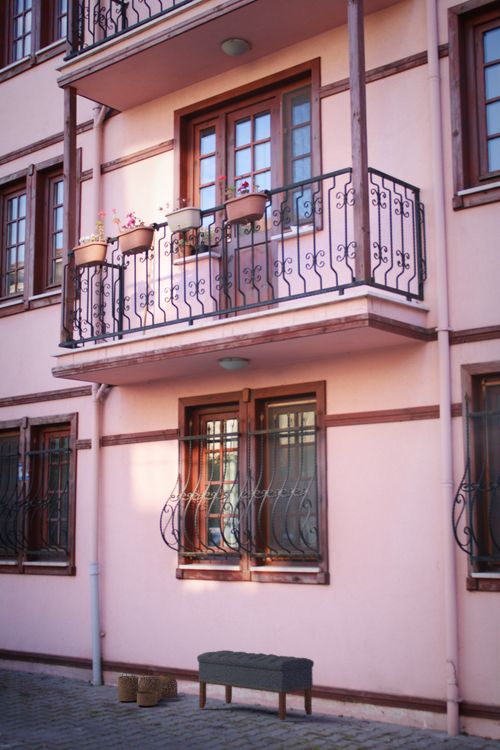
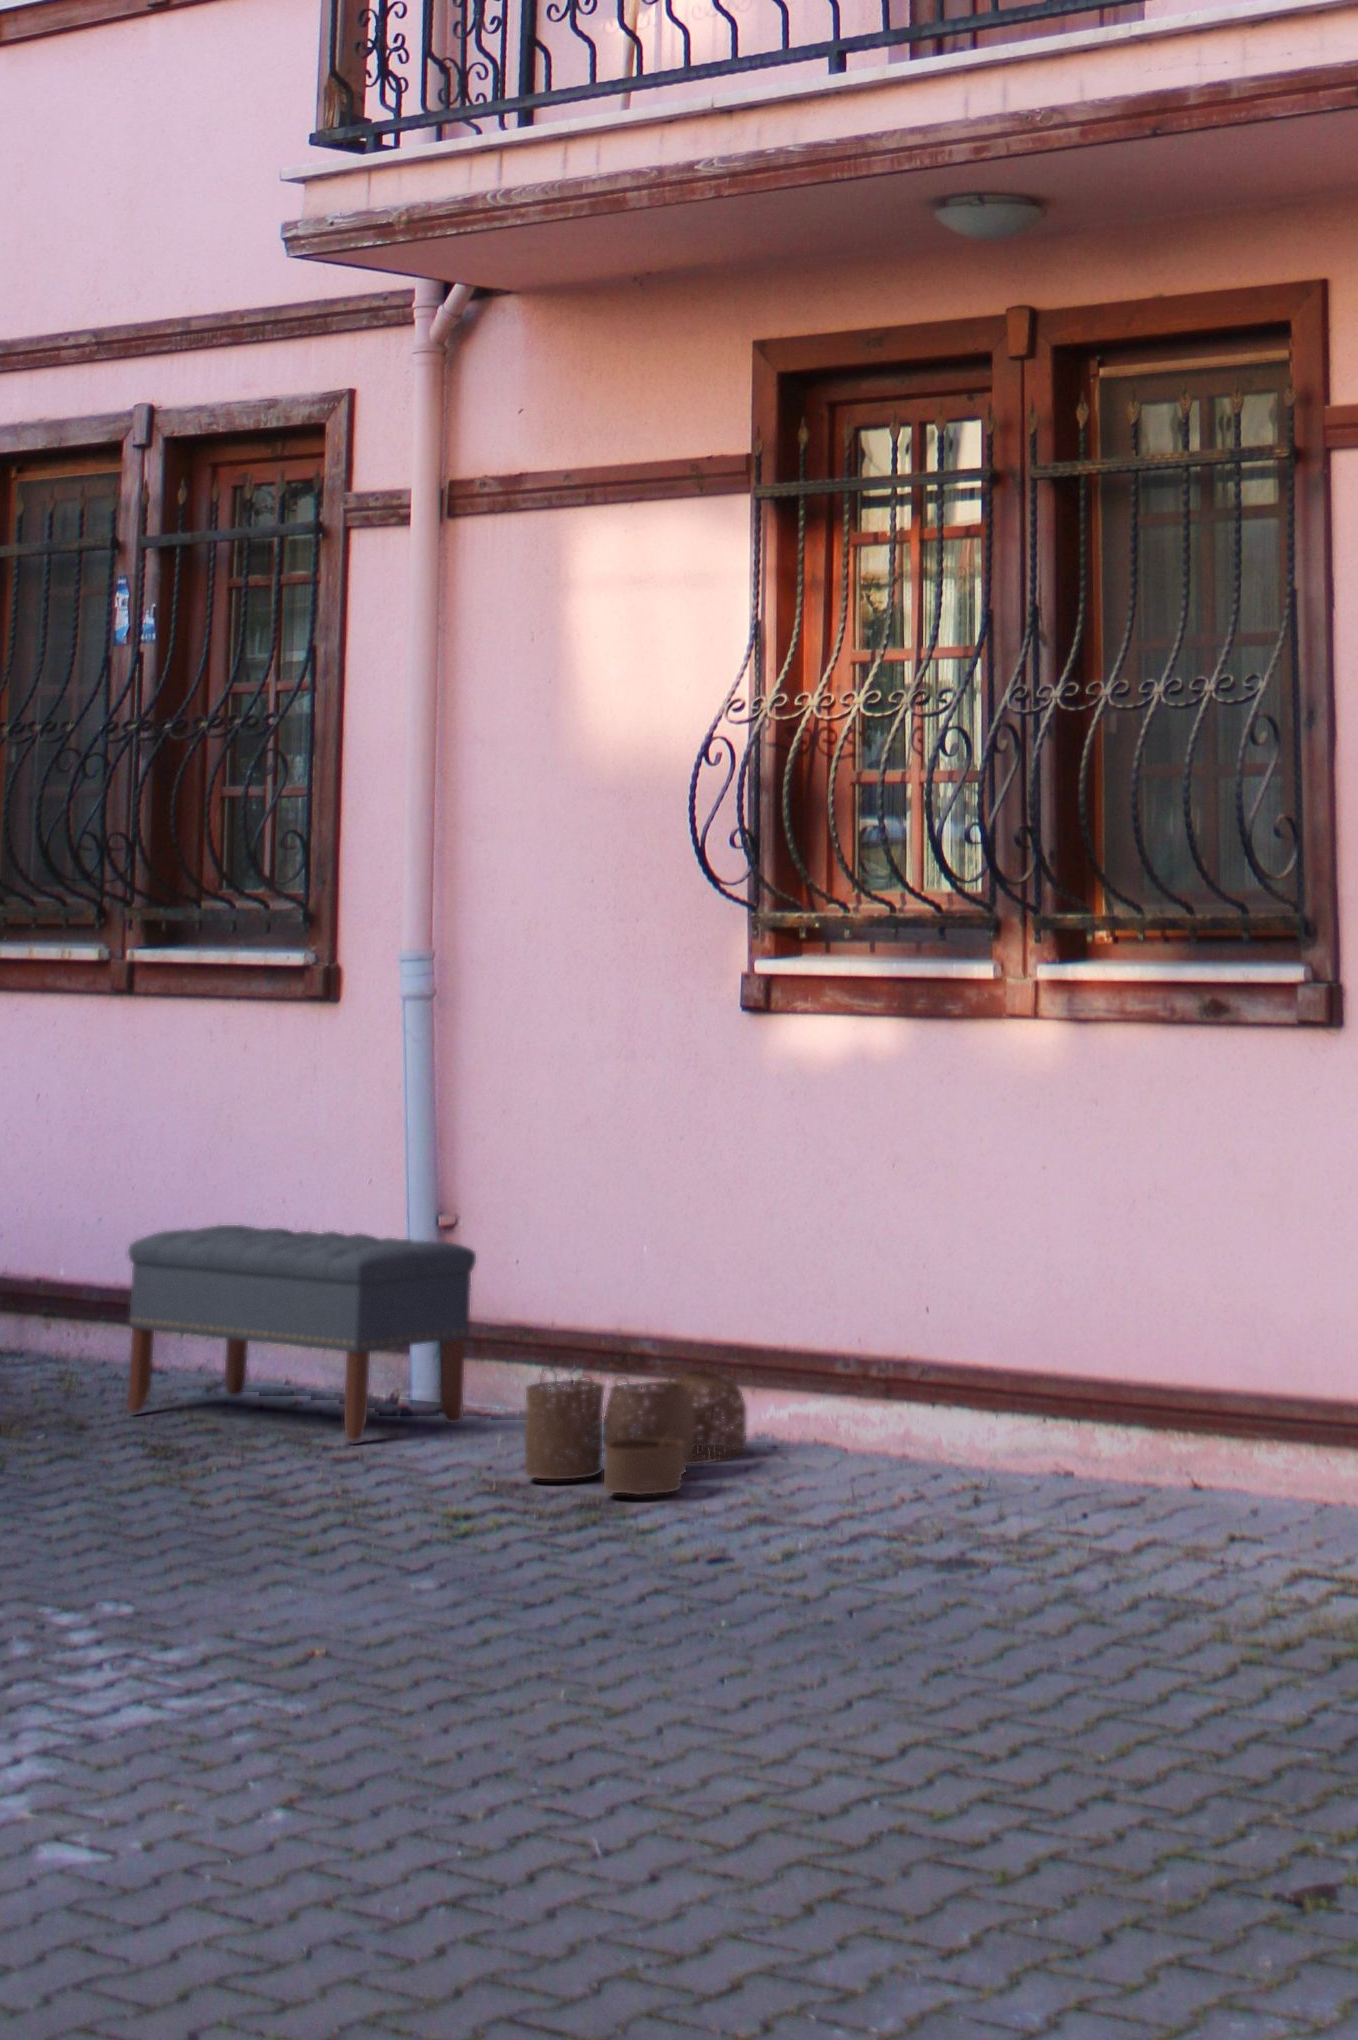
bench: present [197,650,314,721] -> present [128,1225,476,1441]

